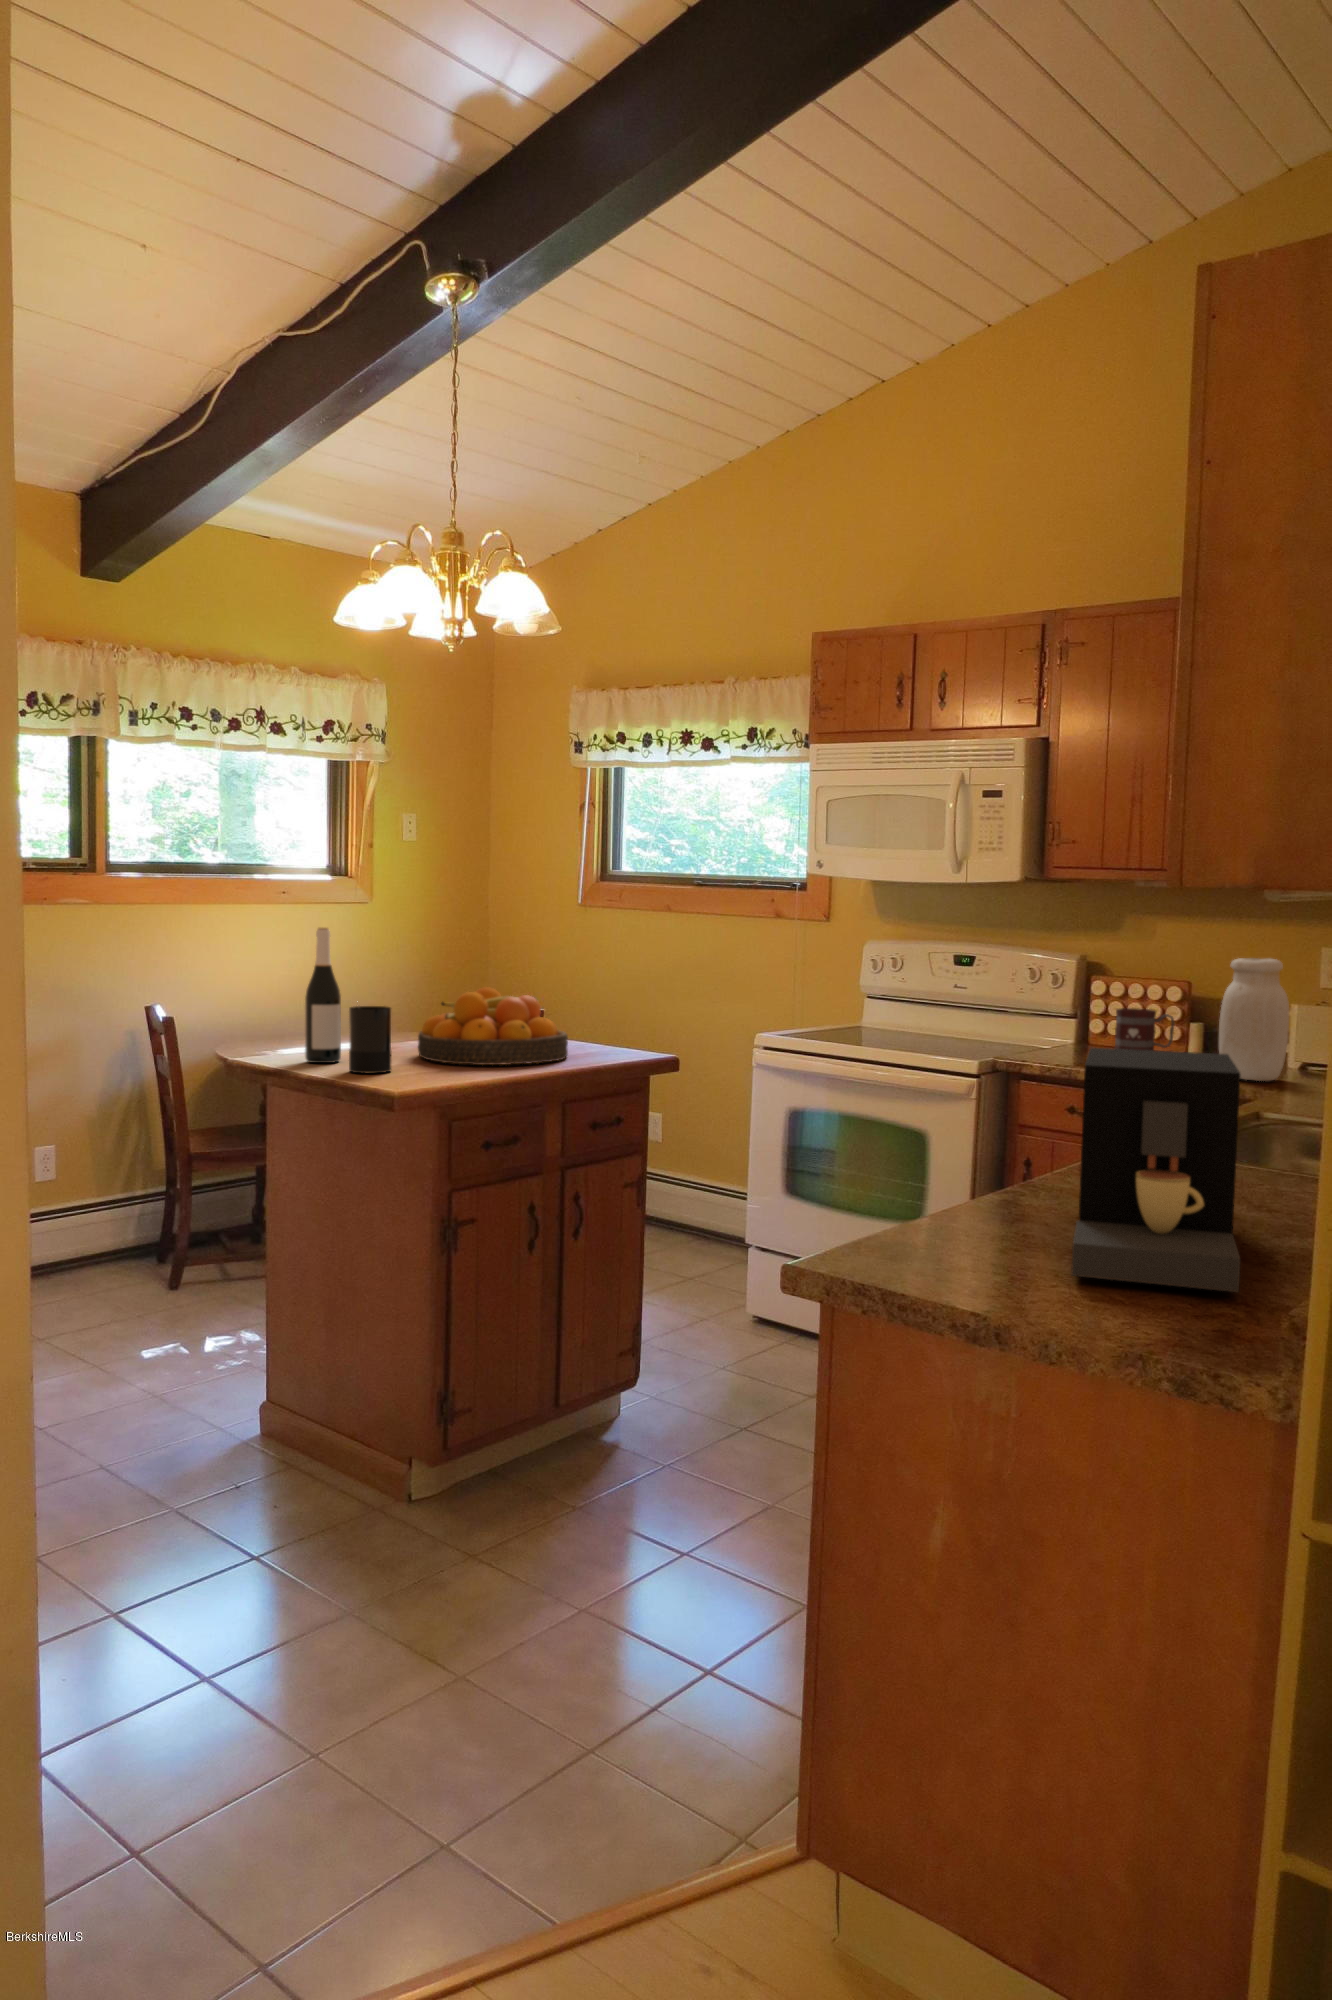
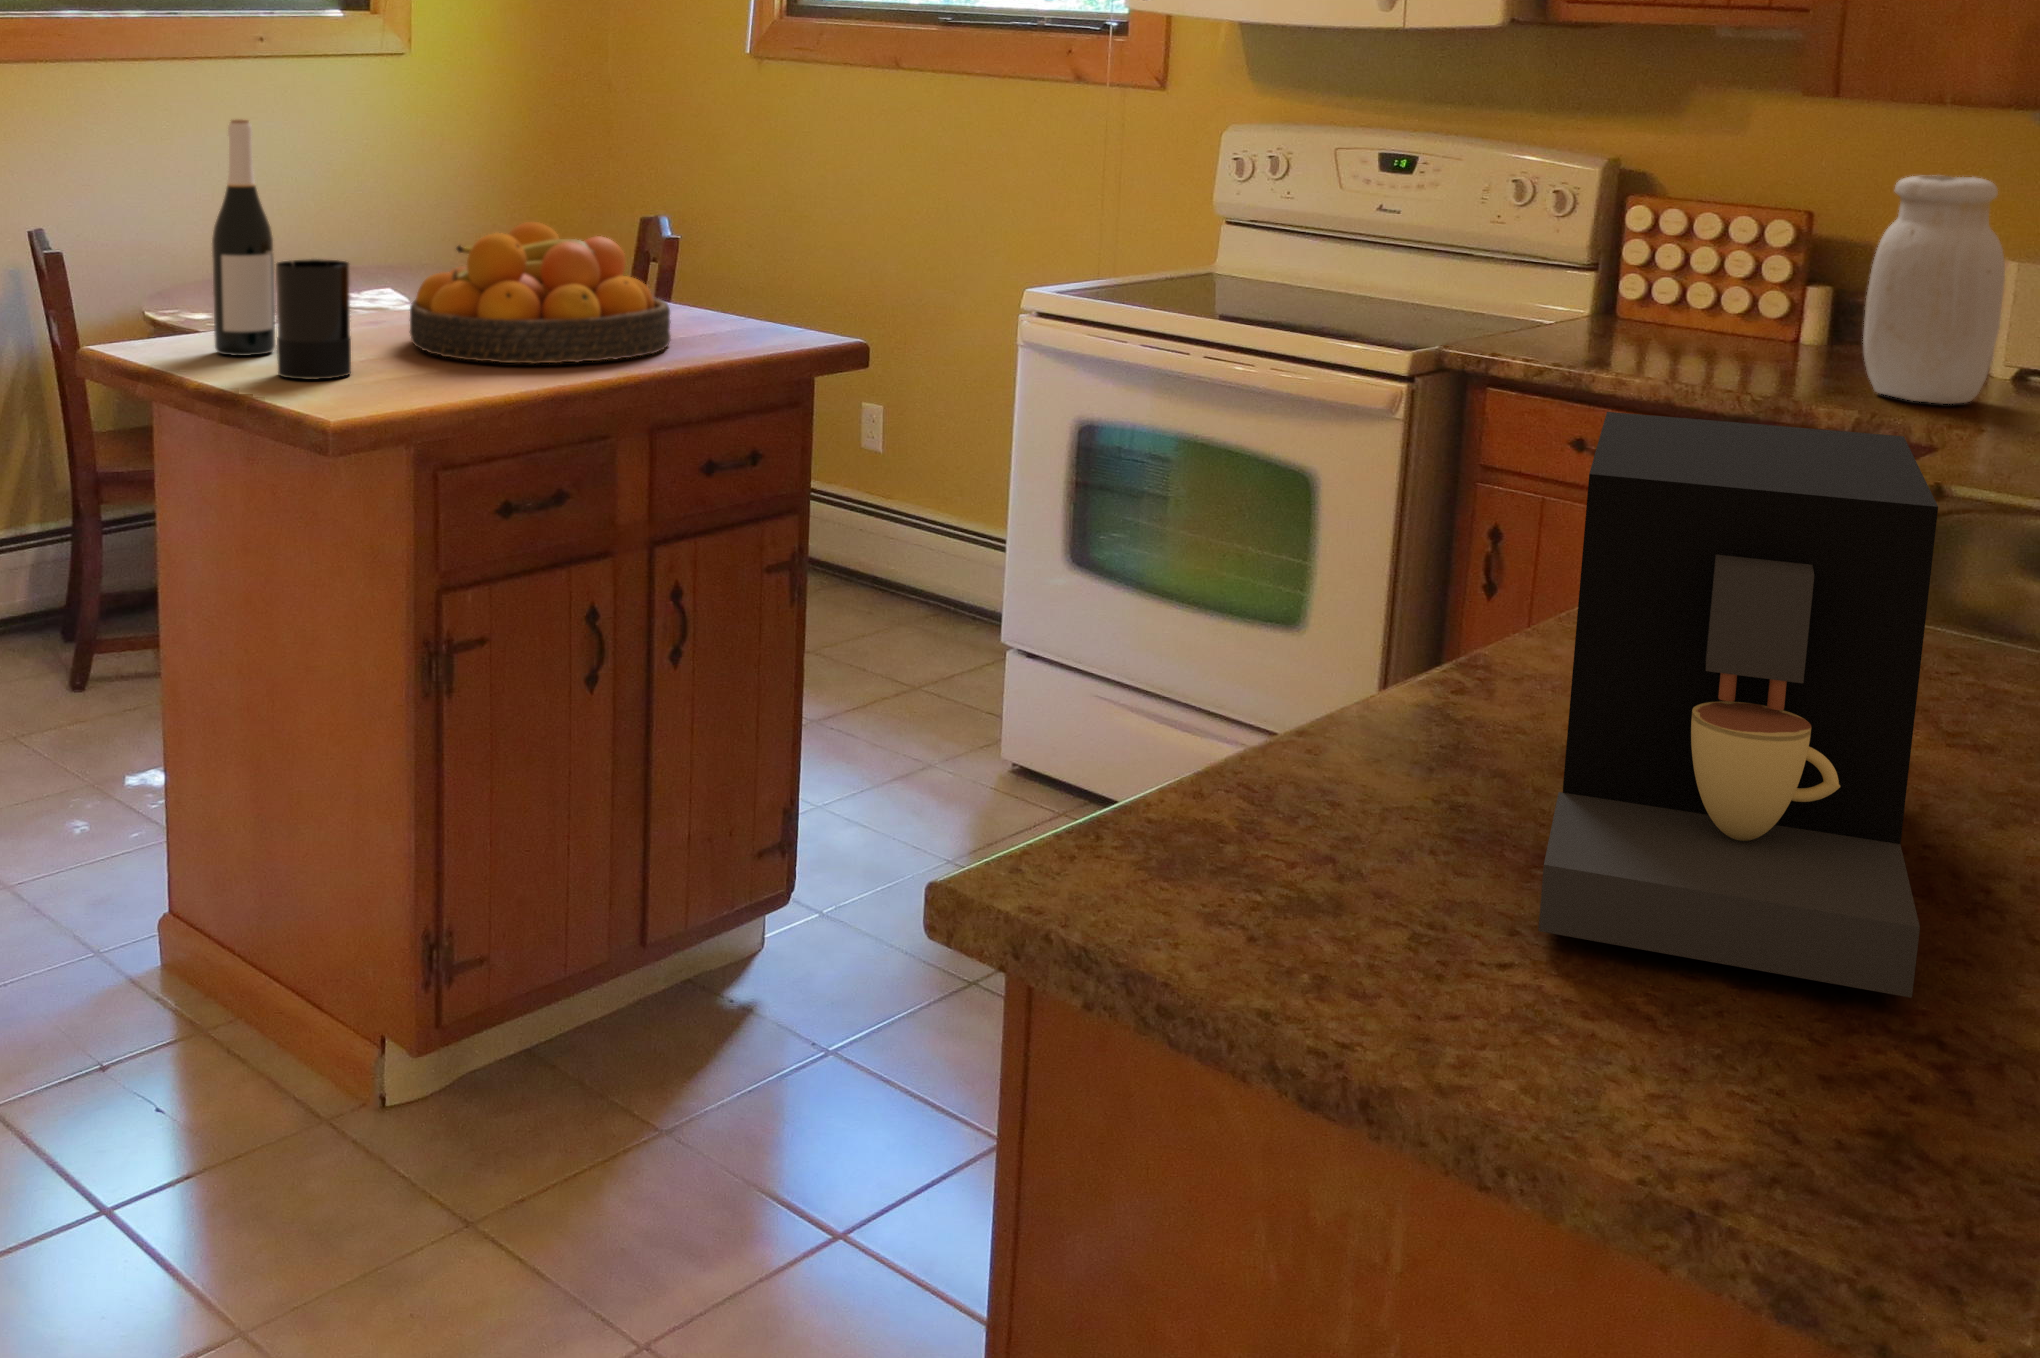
mug: present [1115,1008,1175,1051] -> none [1664,258,1781,343]

